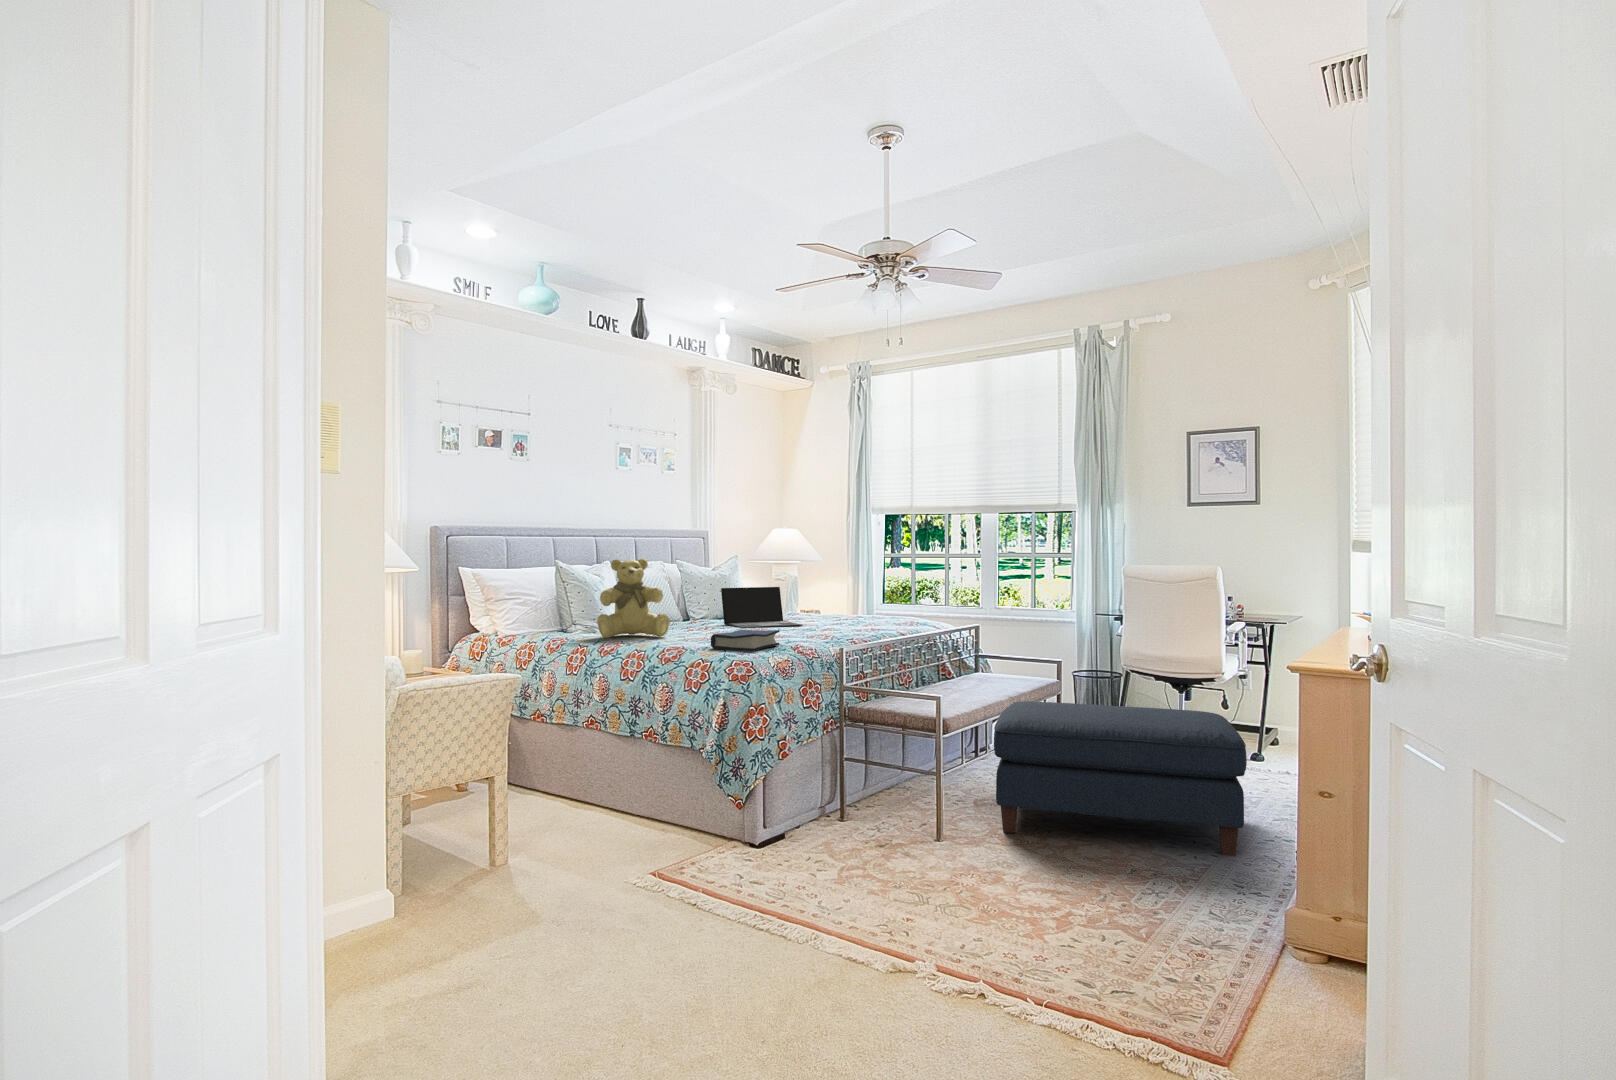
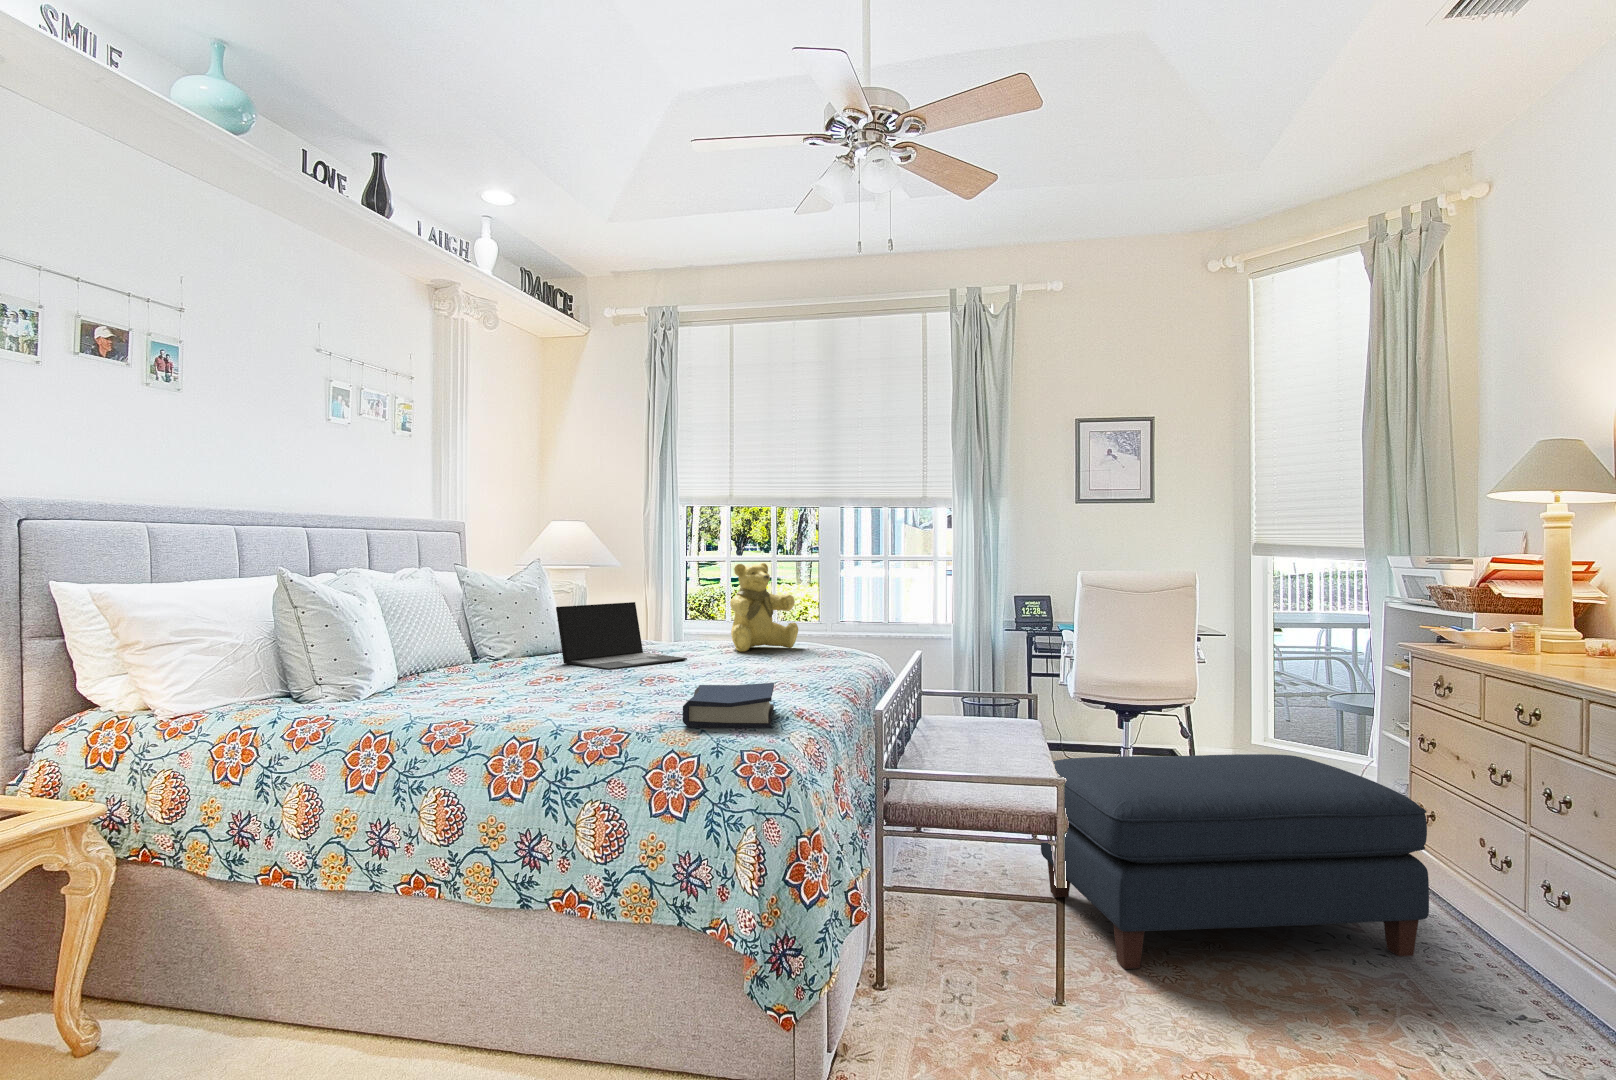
teddy bear: present [597,559,670,638] -> present [730,563,798,652]

